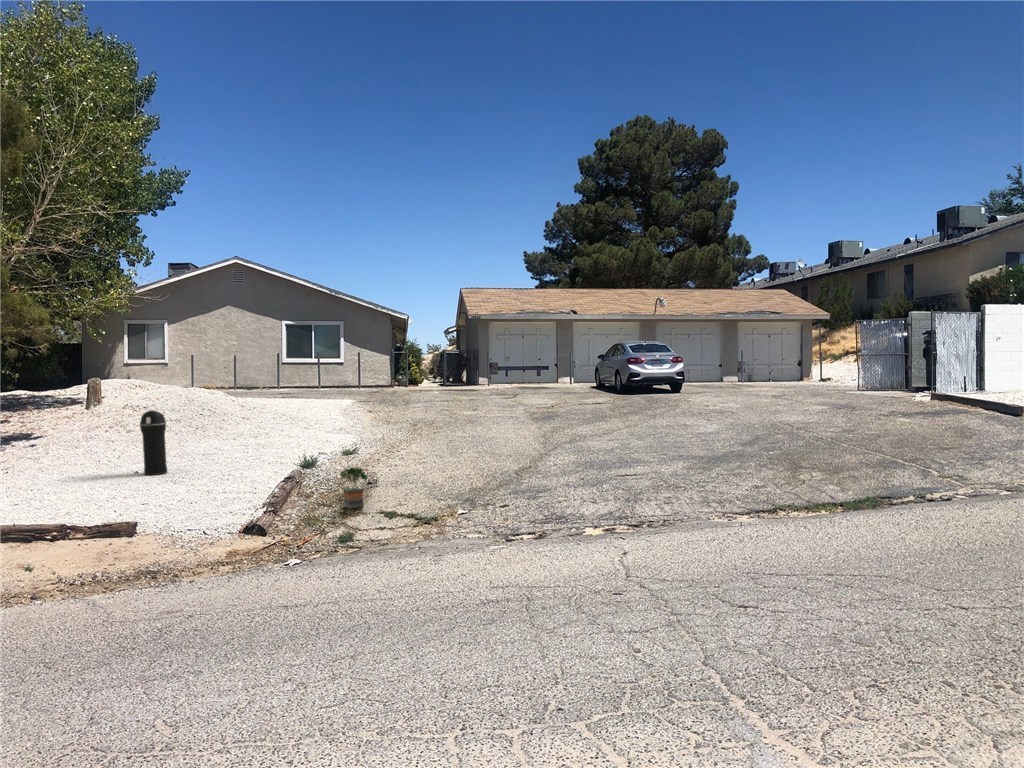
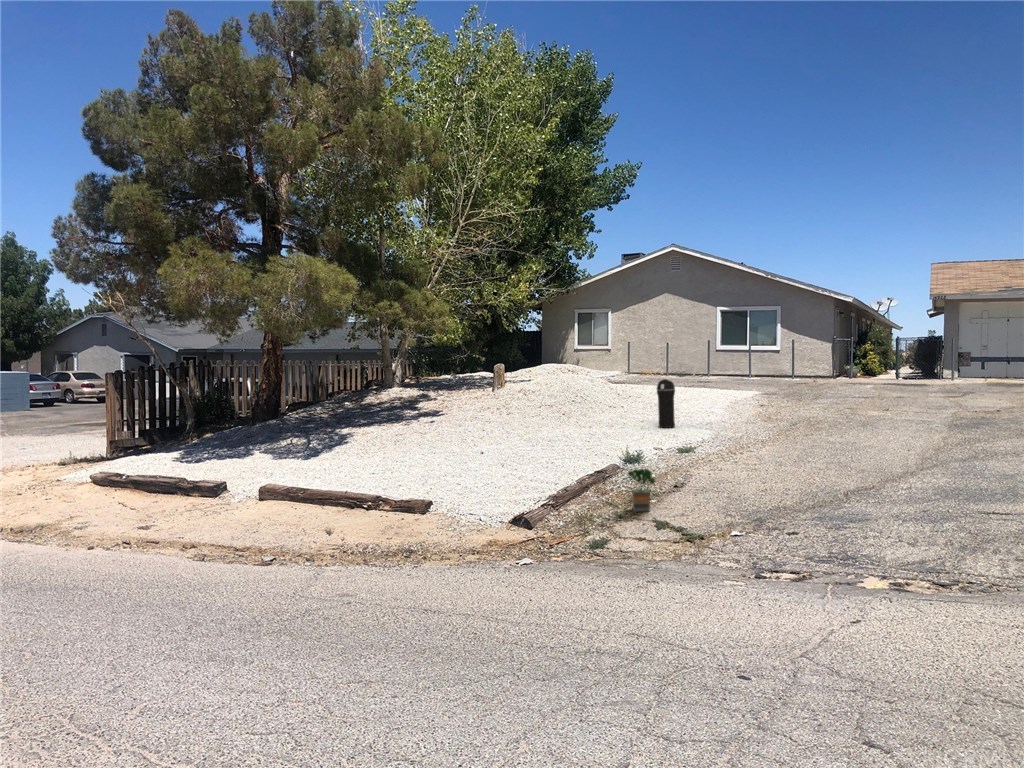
trash can: present [140,411,167,475] -> present [657,379,675,428]

